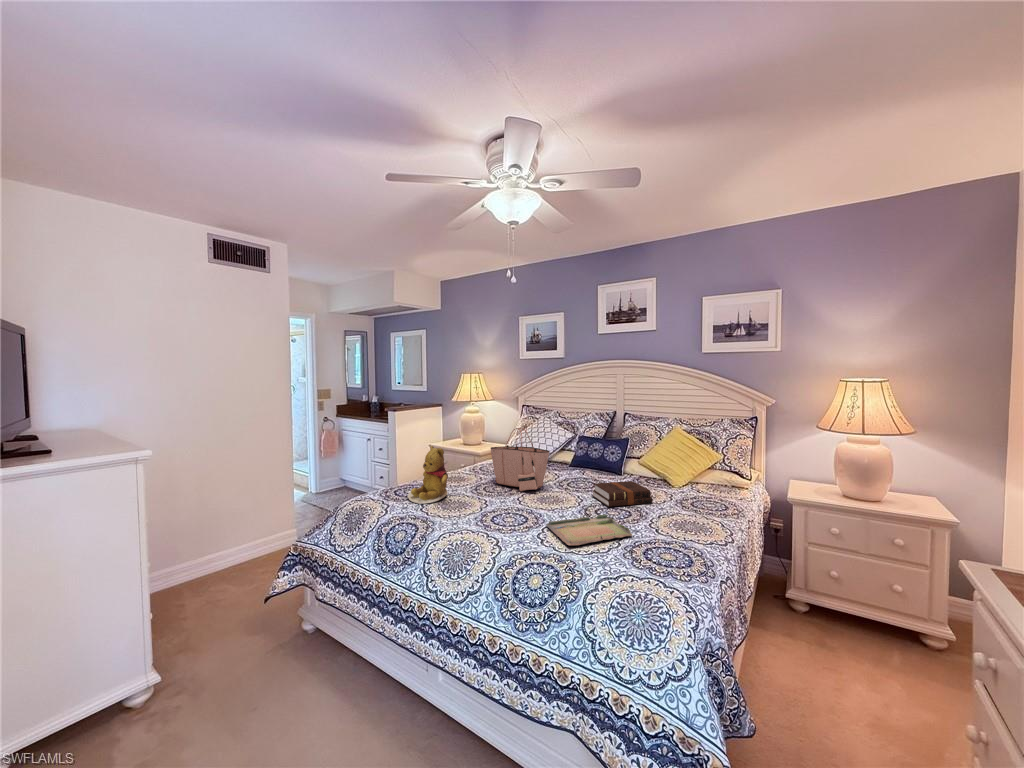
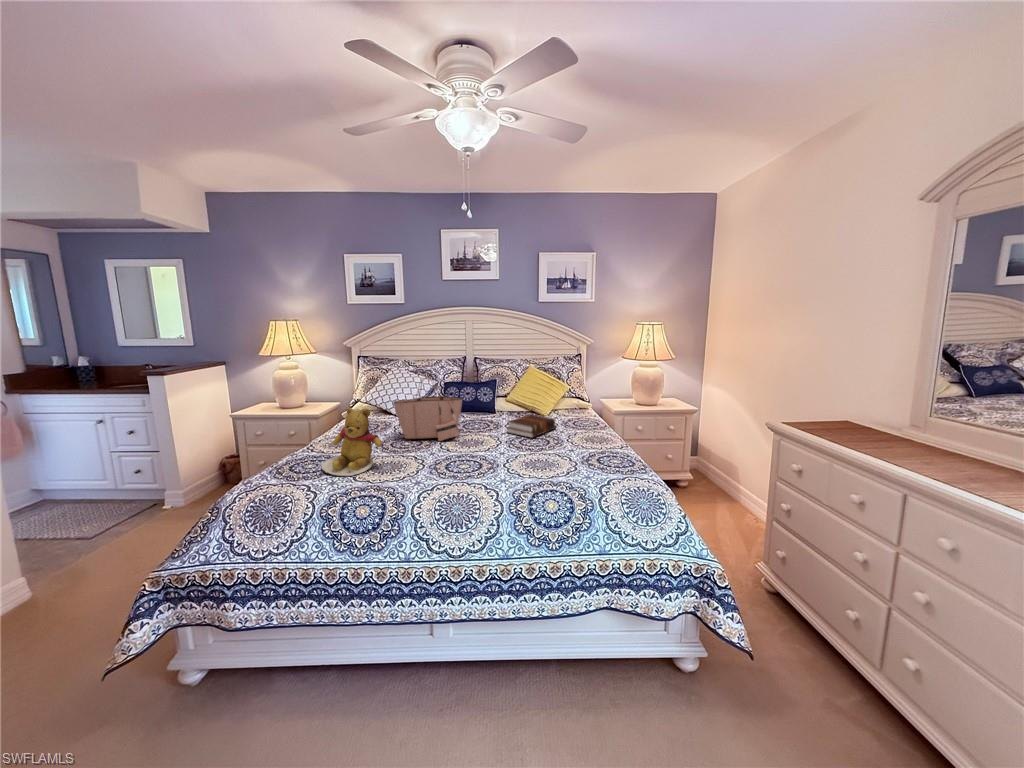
tray: present [546,514,632,546] -> none [510,444,580,472]

